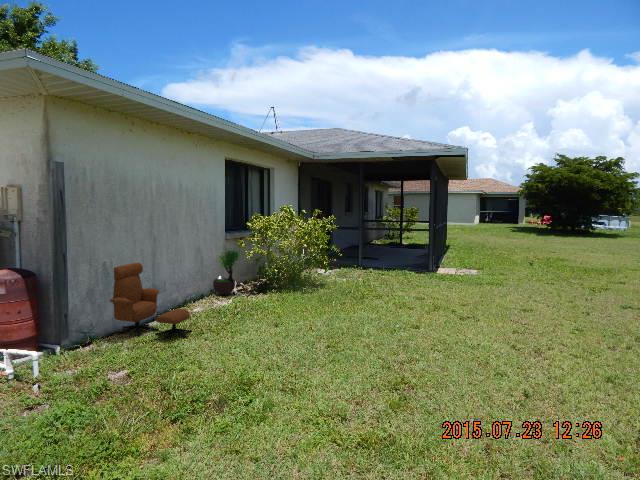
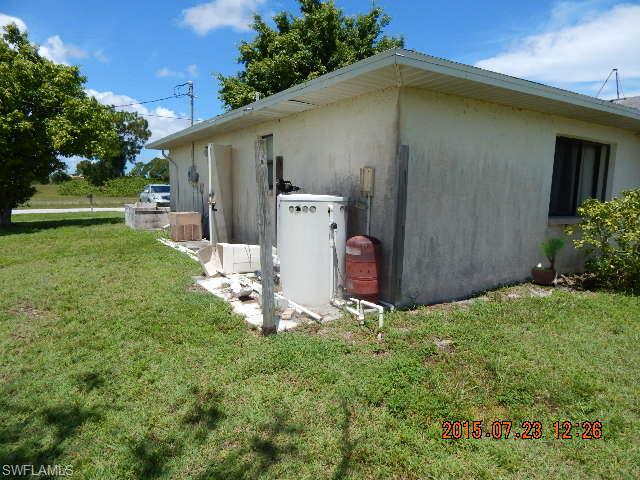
lounge chair: present [110,263,192,340] -> none [436,241,510,321]

